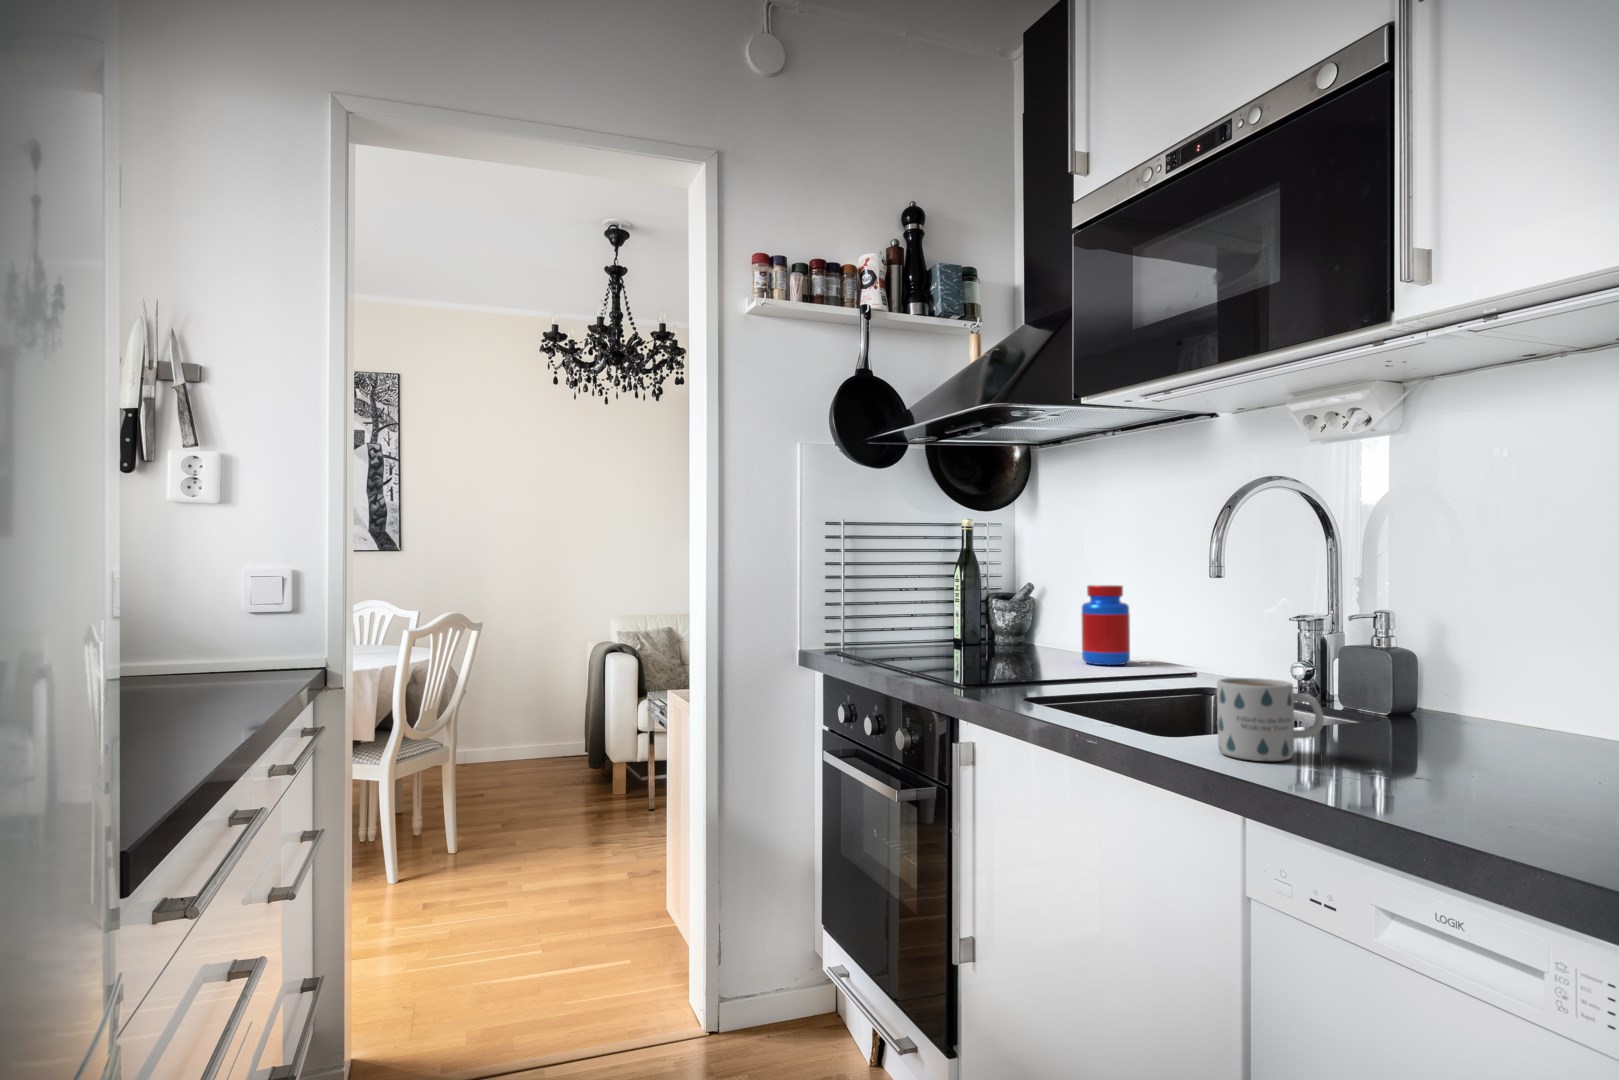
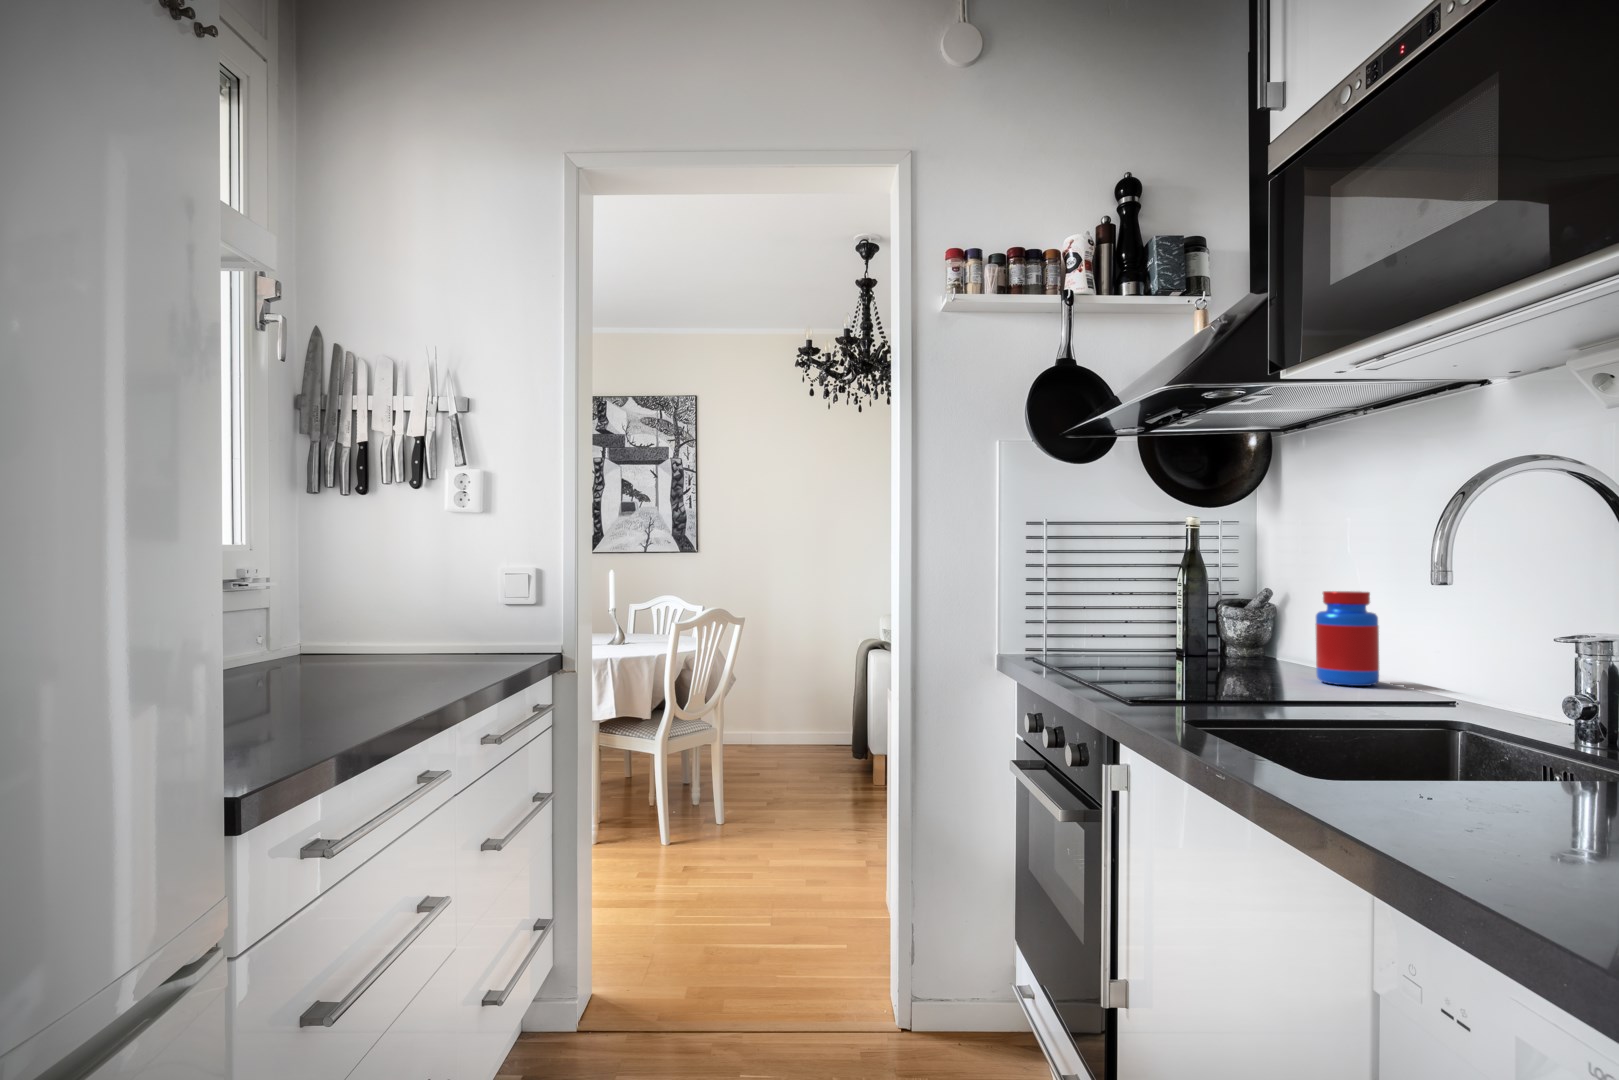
mug: present [1217,678,1324,761] -> none [1381,713,1538,827]

